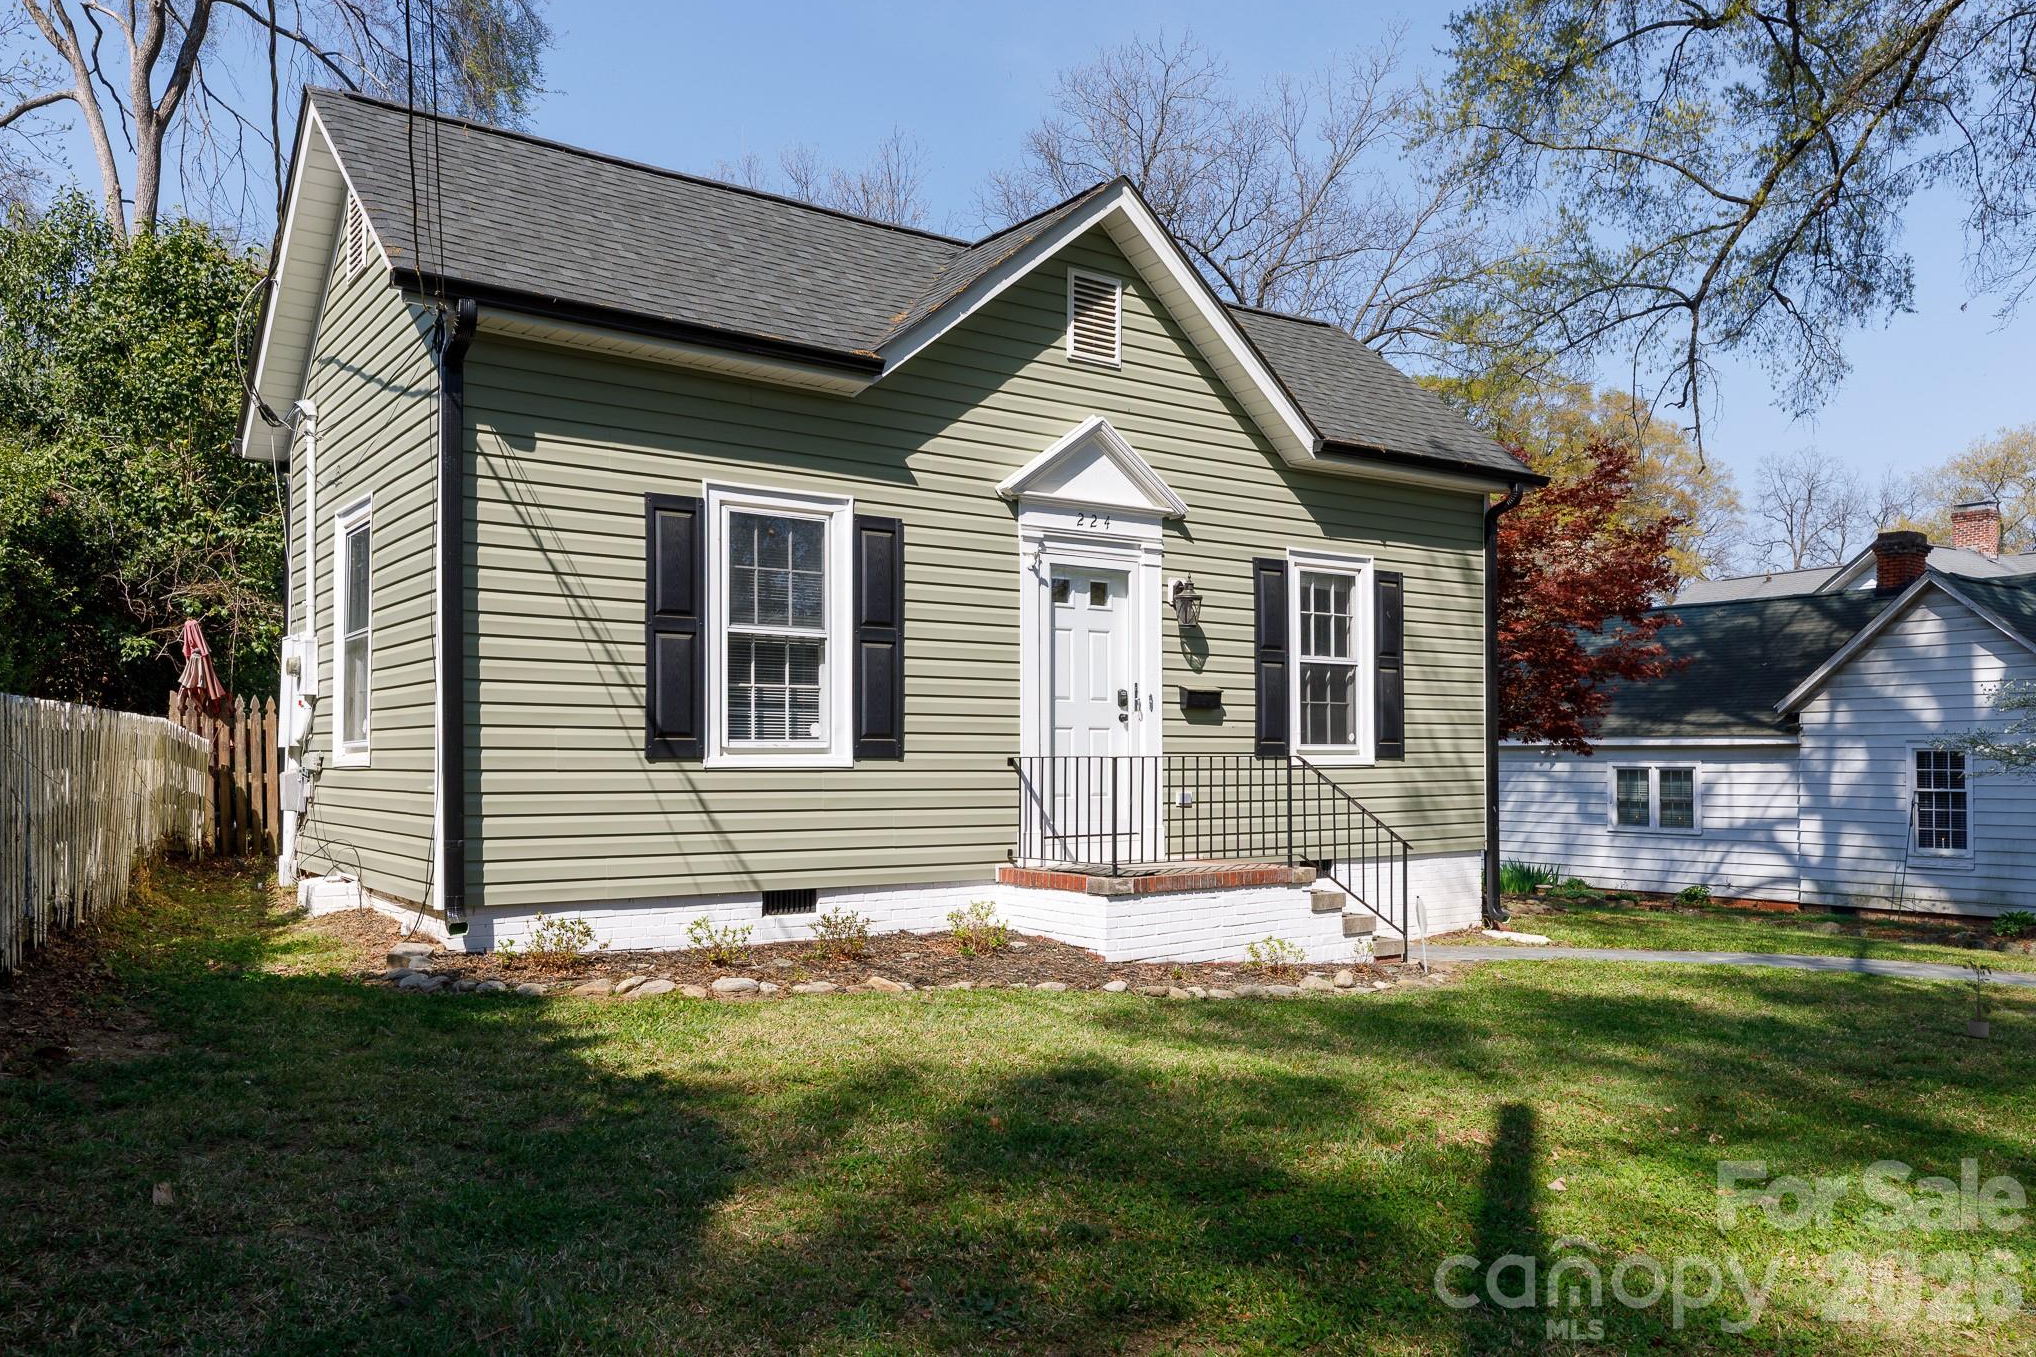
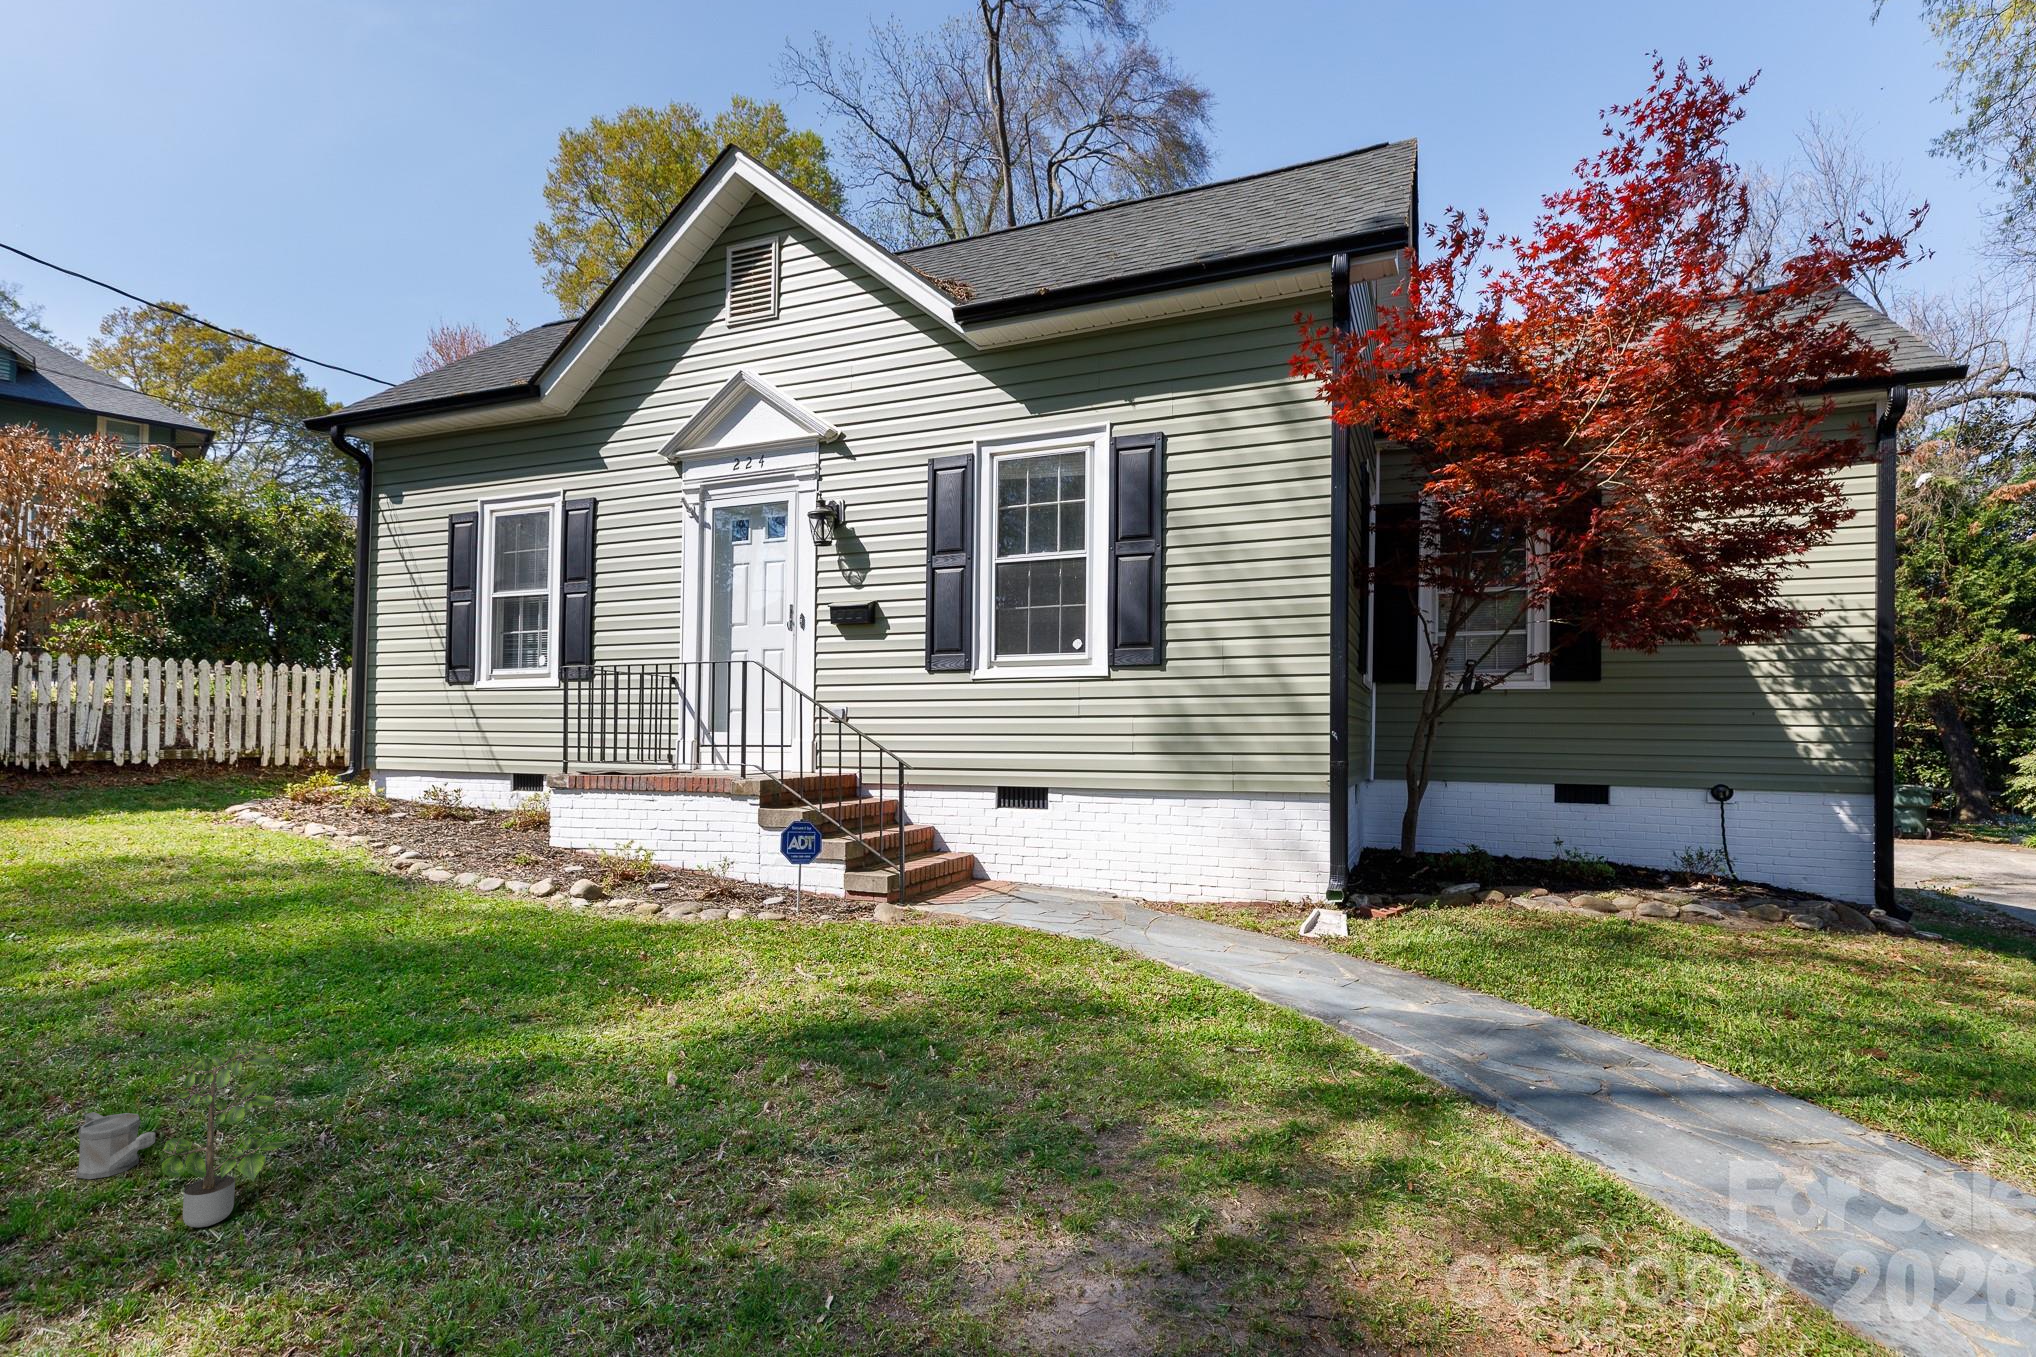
watering can: none [1911,1014,1950,1045] -> present [77,1112,155,1179]

